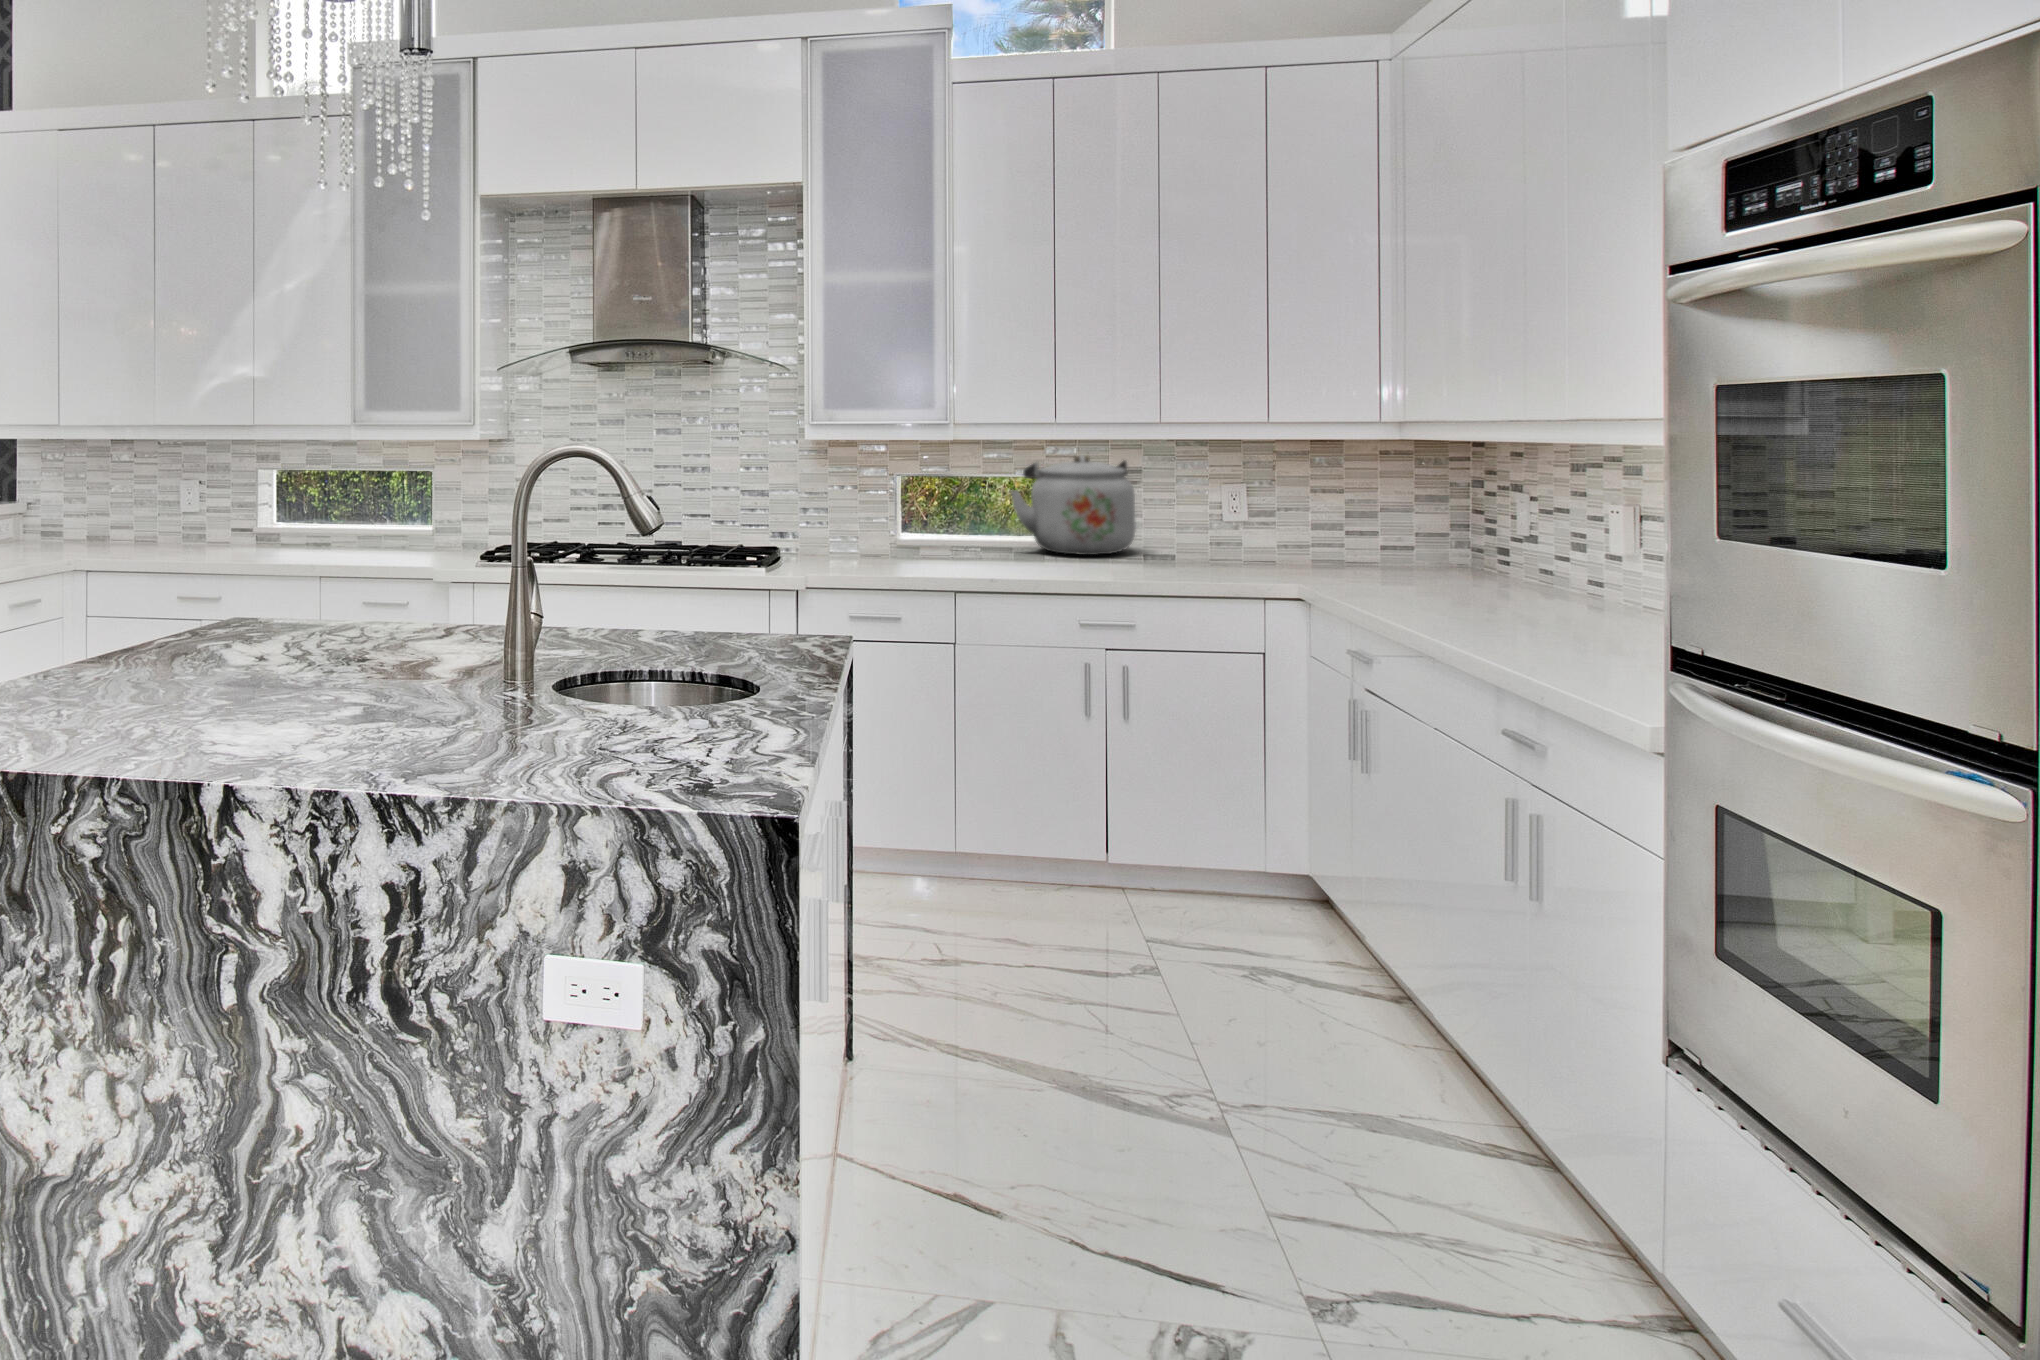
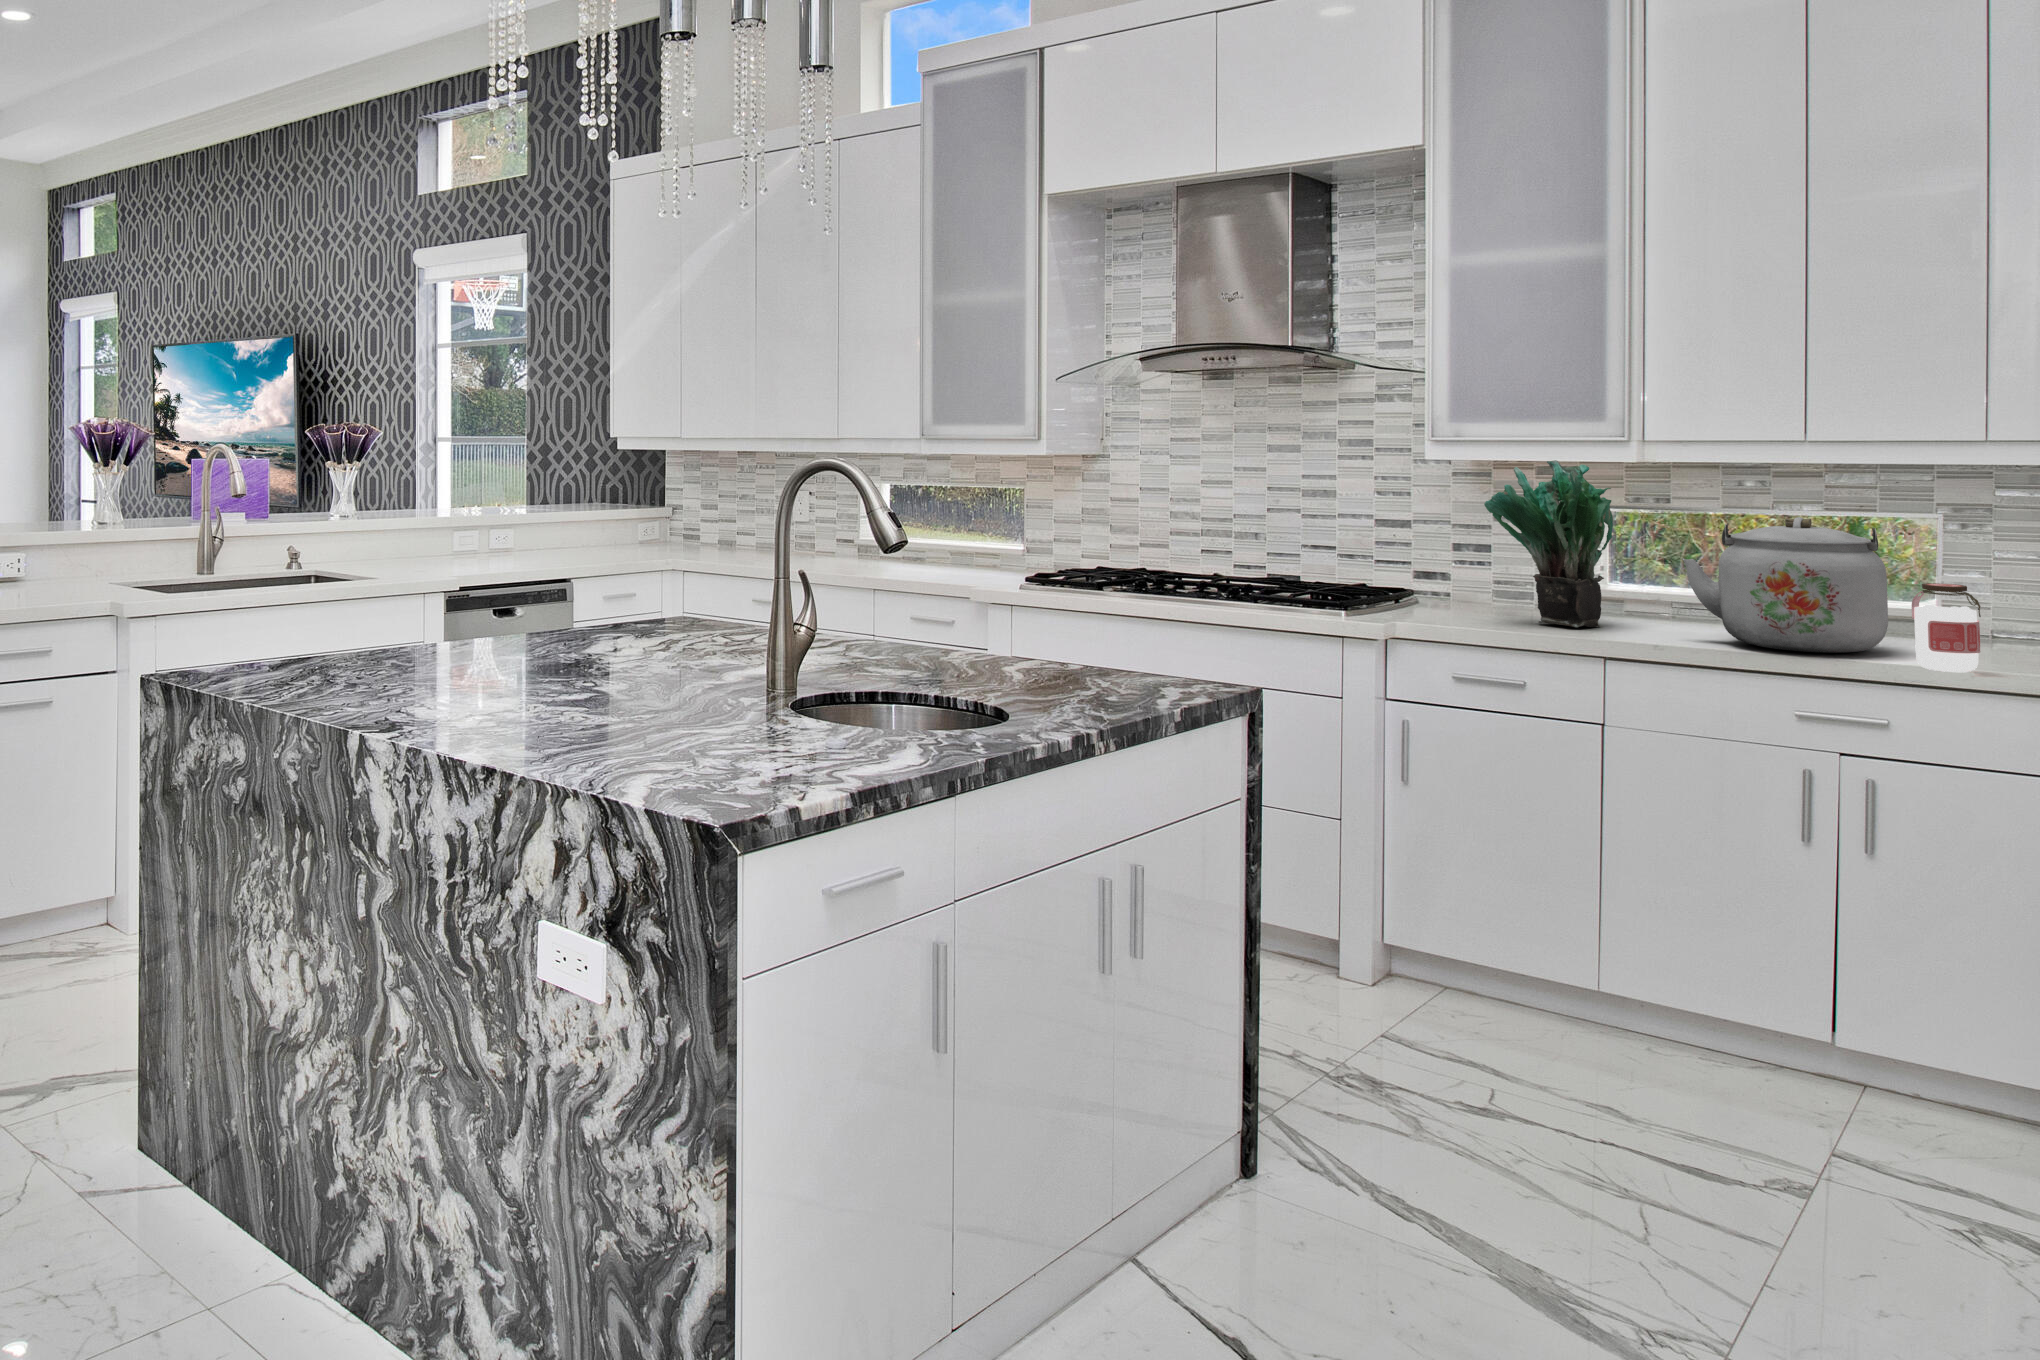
potted plant: none [870,417,949,550] -> present [1484,460,1613,627]
jar: none [1165,498,1206,562] -> present [1912,583,1981,672]

